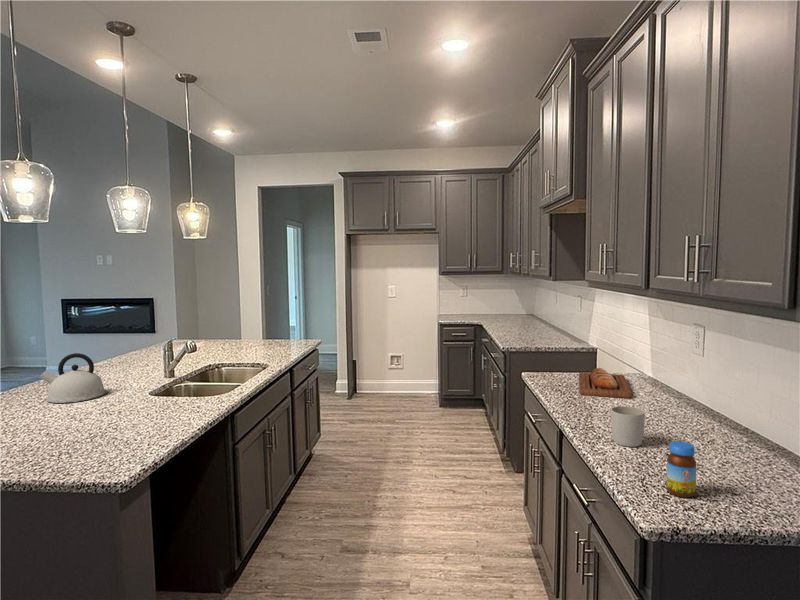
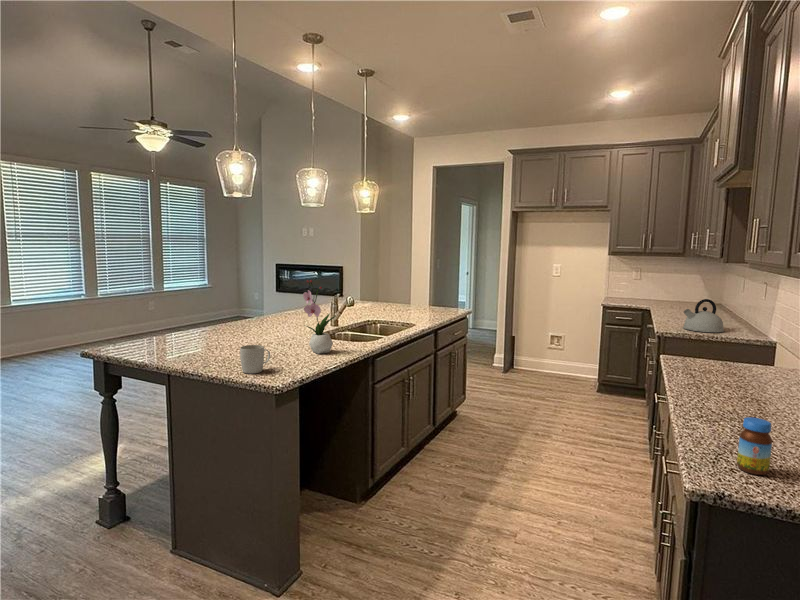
flower arrangement: none [138,329,185,421] -> present [303,280,336,354]
kettle: present [39,353,106,403] -> present [683,299,724,332]
bread loaf: present [579,368,632,398] -> none [711,357,781,390]
mug: present [611,406,645,447] -> present [240,345,270,374]

